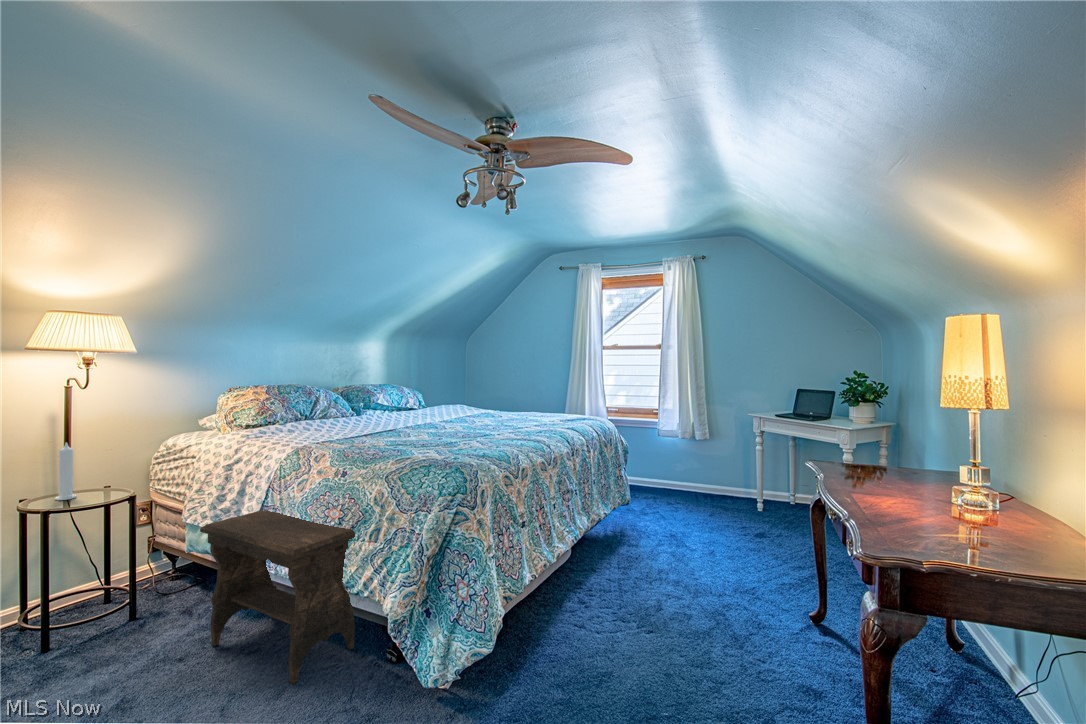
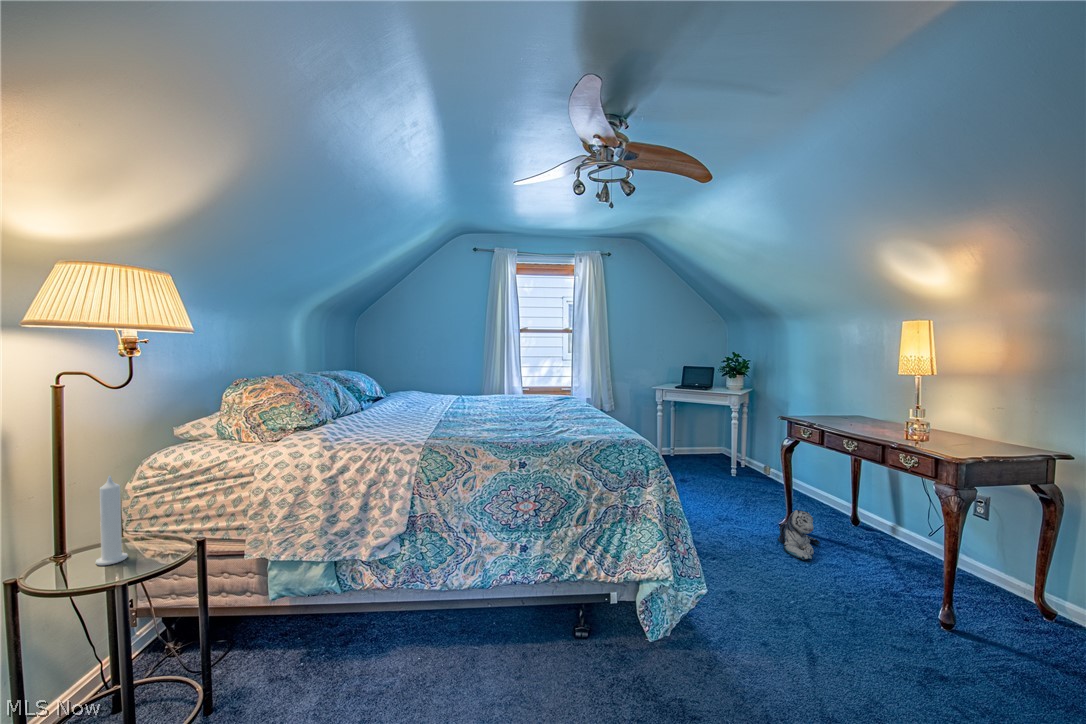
footstool: present [200,510,355,684] -> none [384,515,561,684]
plush toy: none [744,596,817,673] -> present [778,510,820,560]

